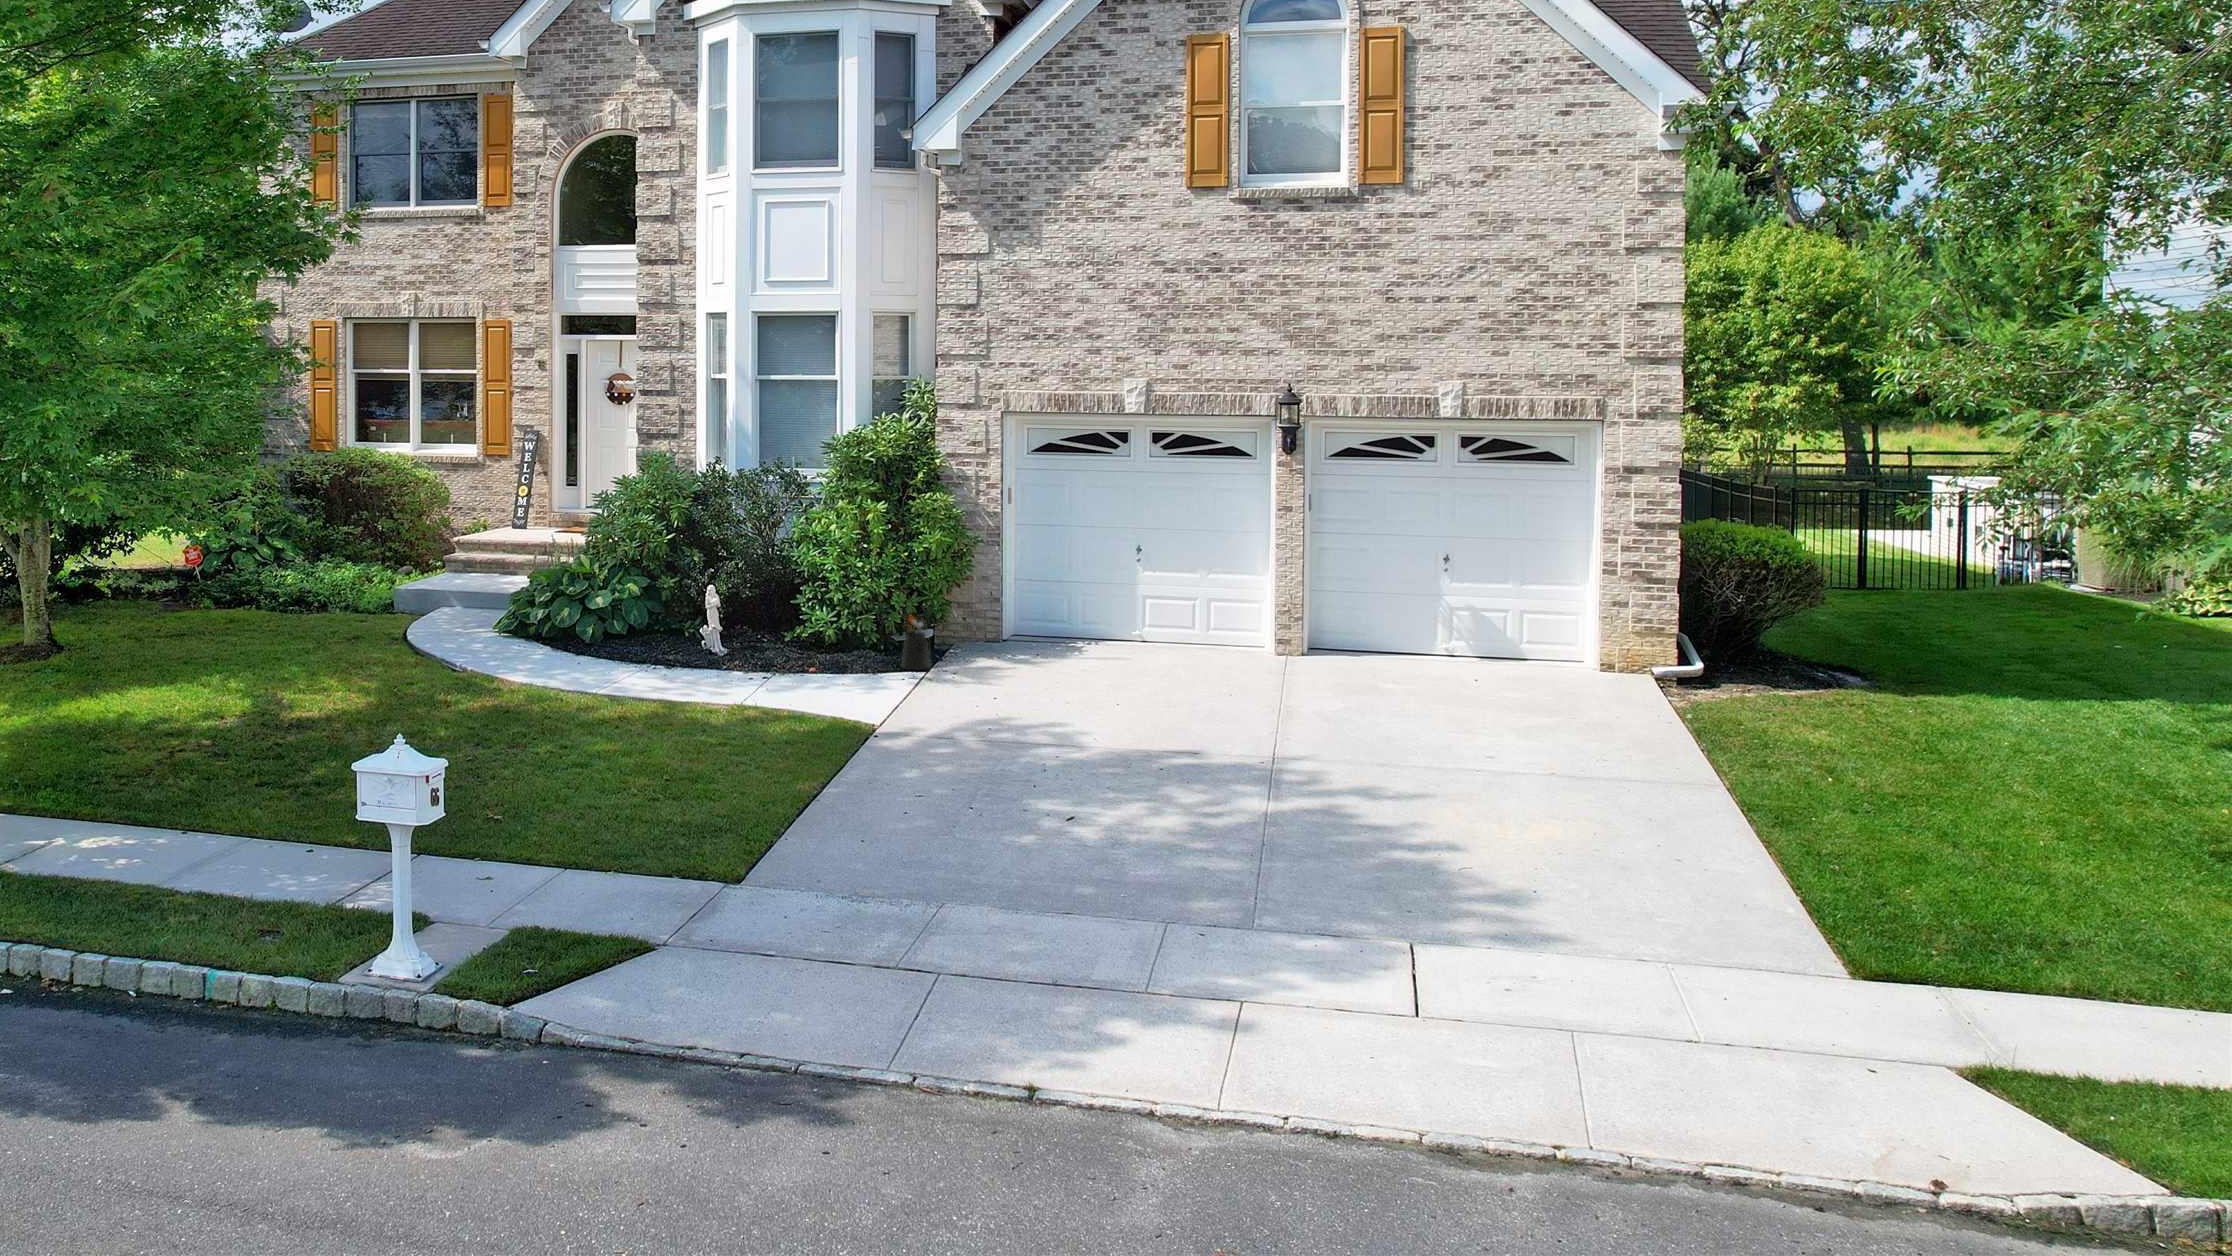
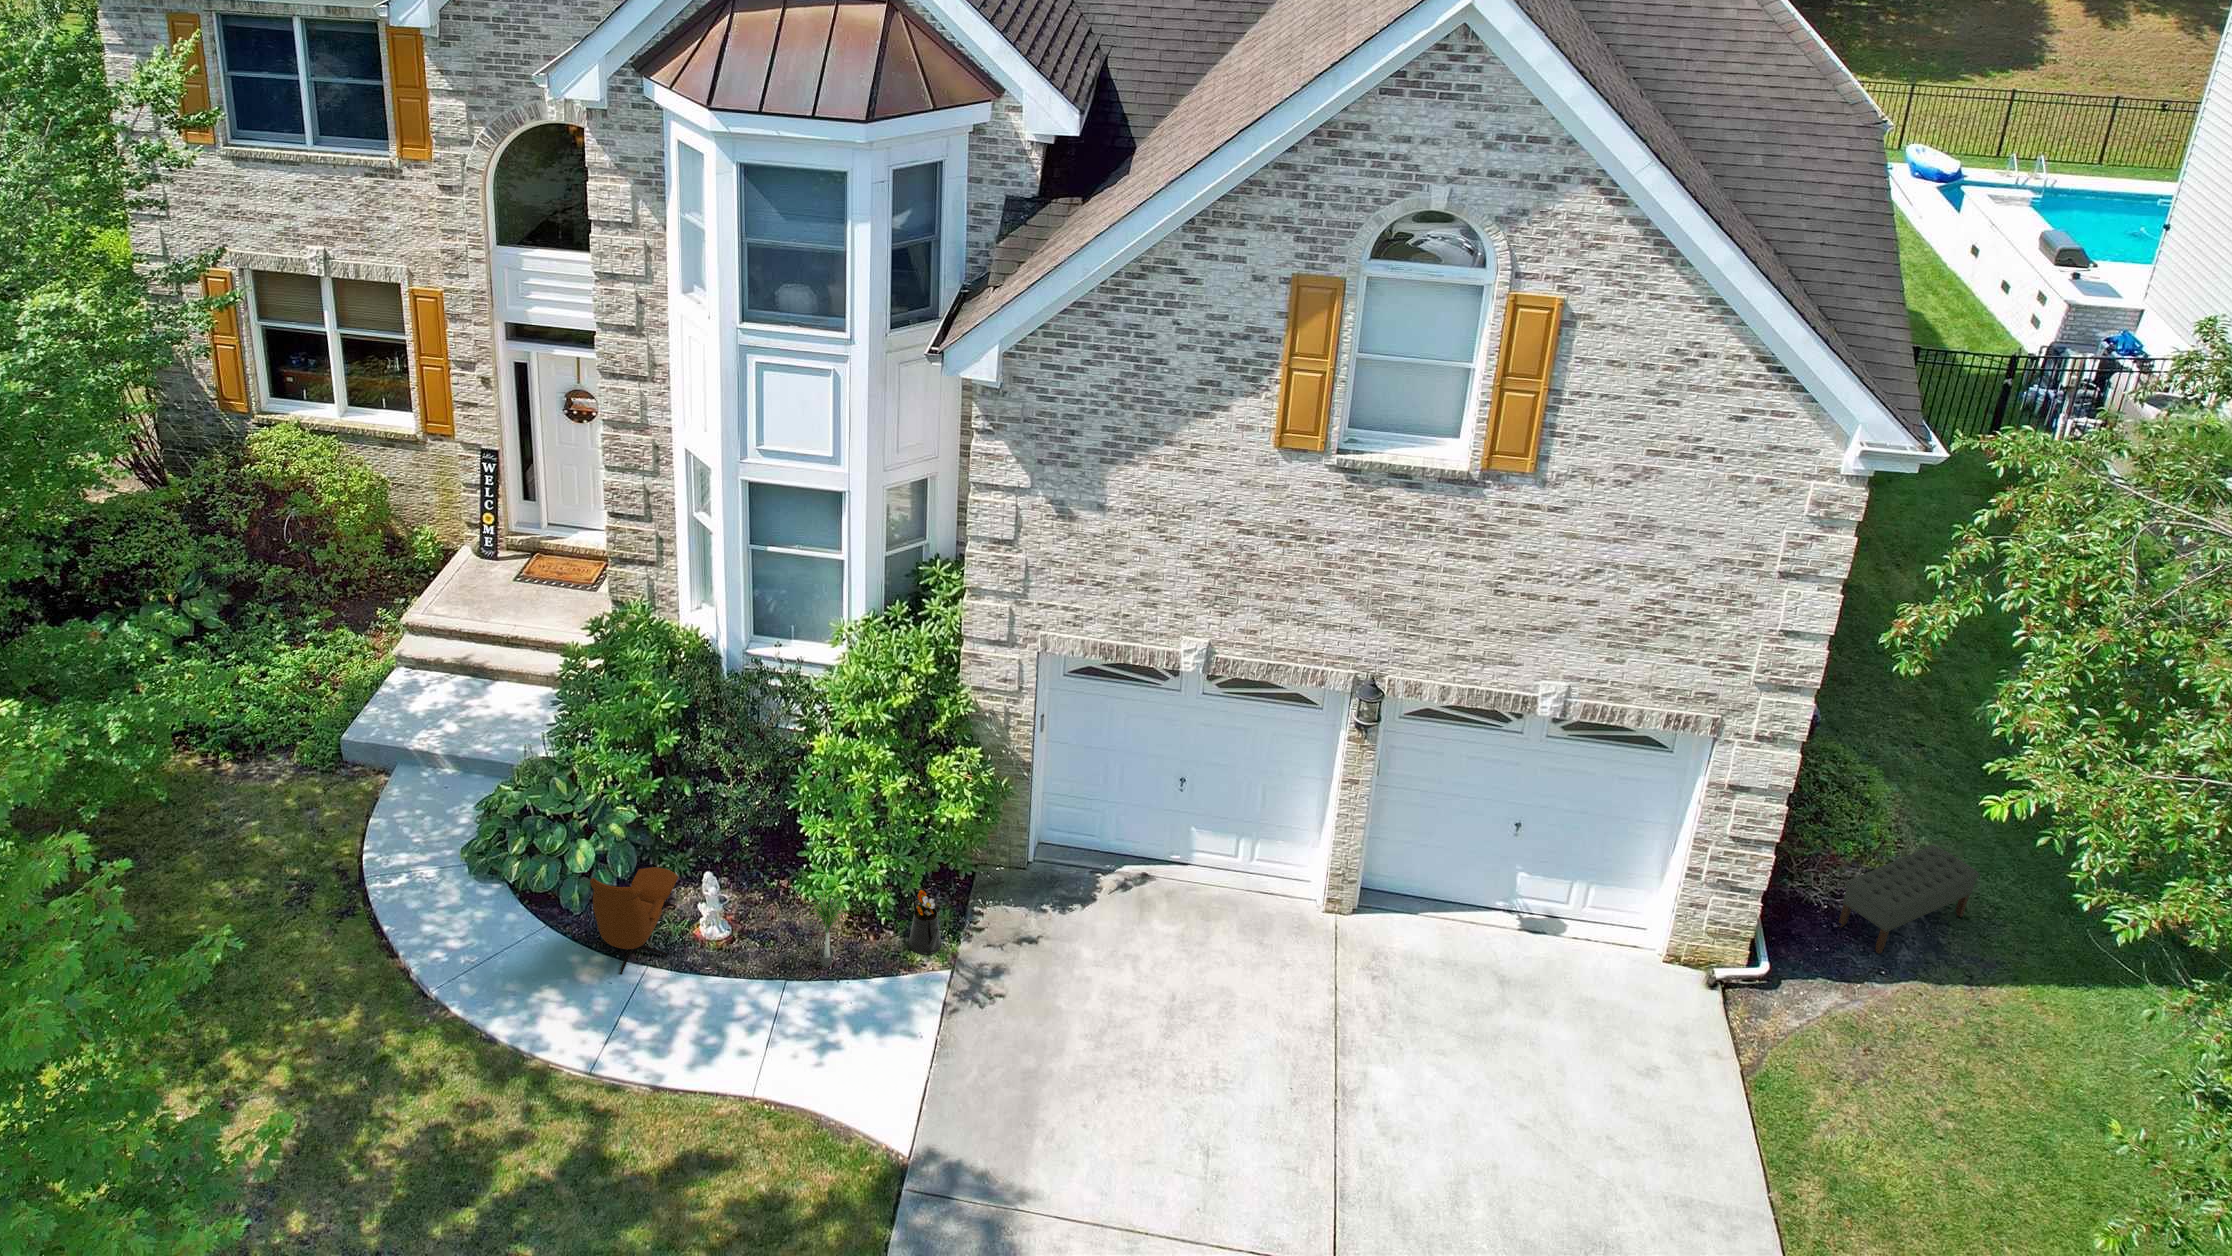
lounge chair: none [623,572,699,674] -> present [590,867,678,974]
potted plant: none [802,592,855,674] -> present [806,891,844,967]
bench: none [1763,607,1891,678] -> present [1839,845,1979,954]

